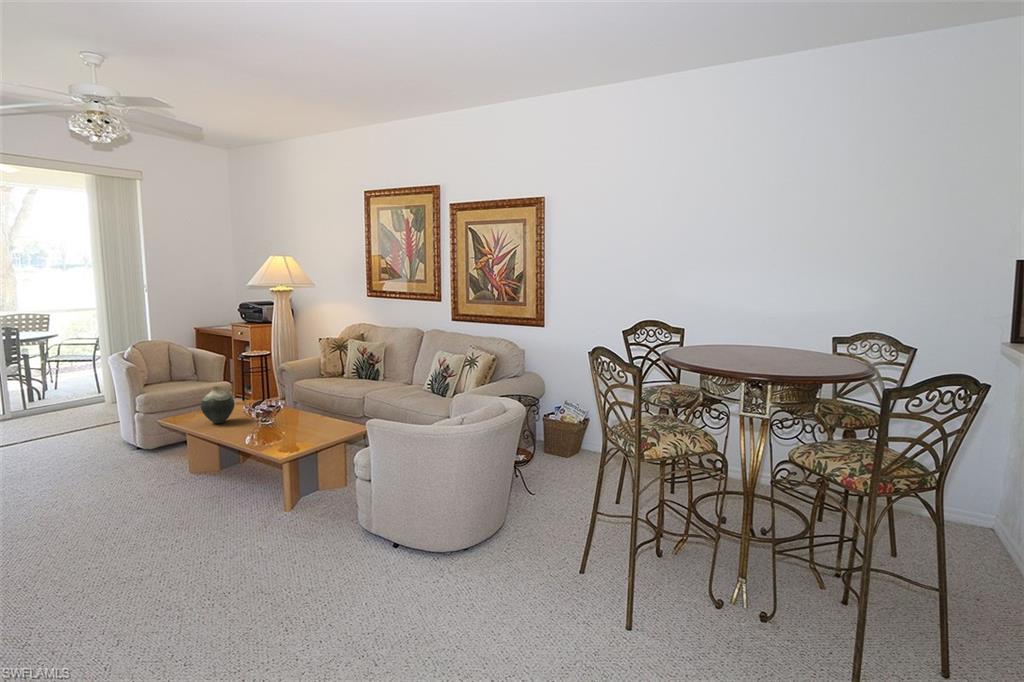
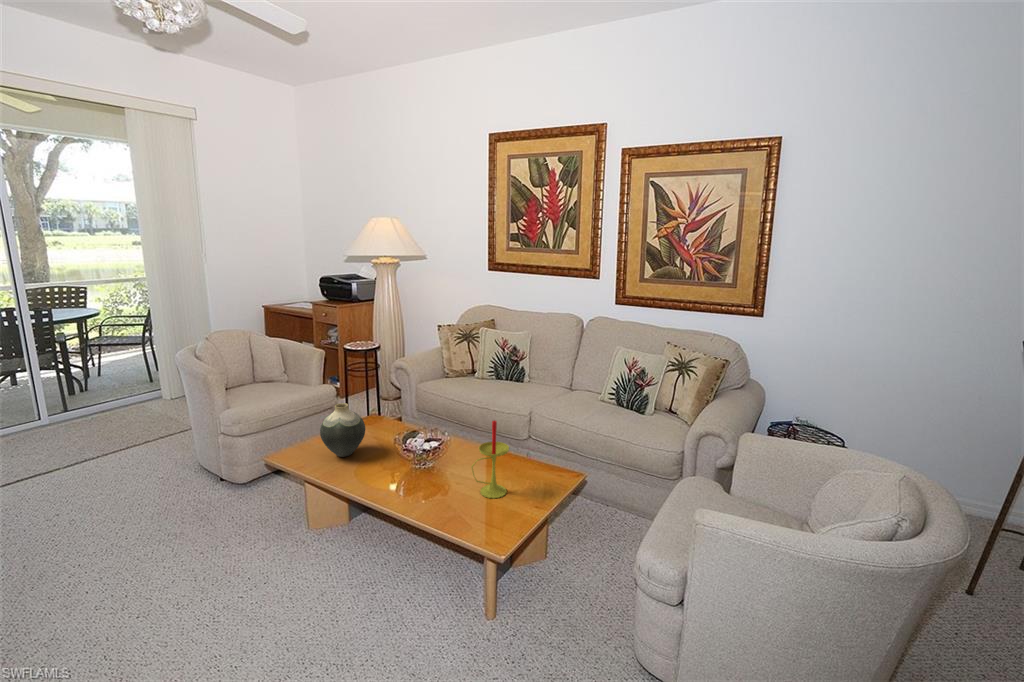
candle: none [288,387,315,440] -> present [471,421,509,498]

